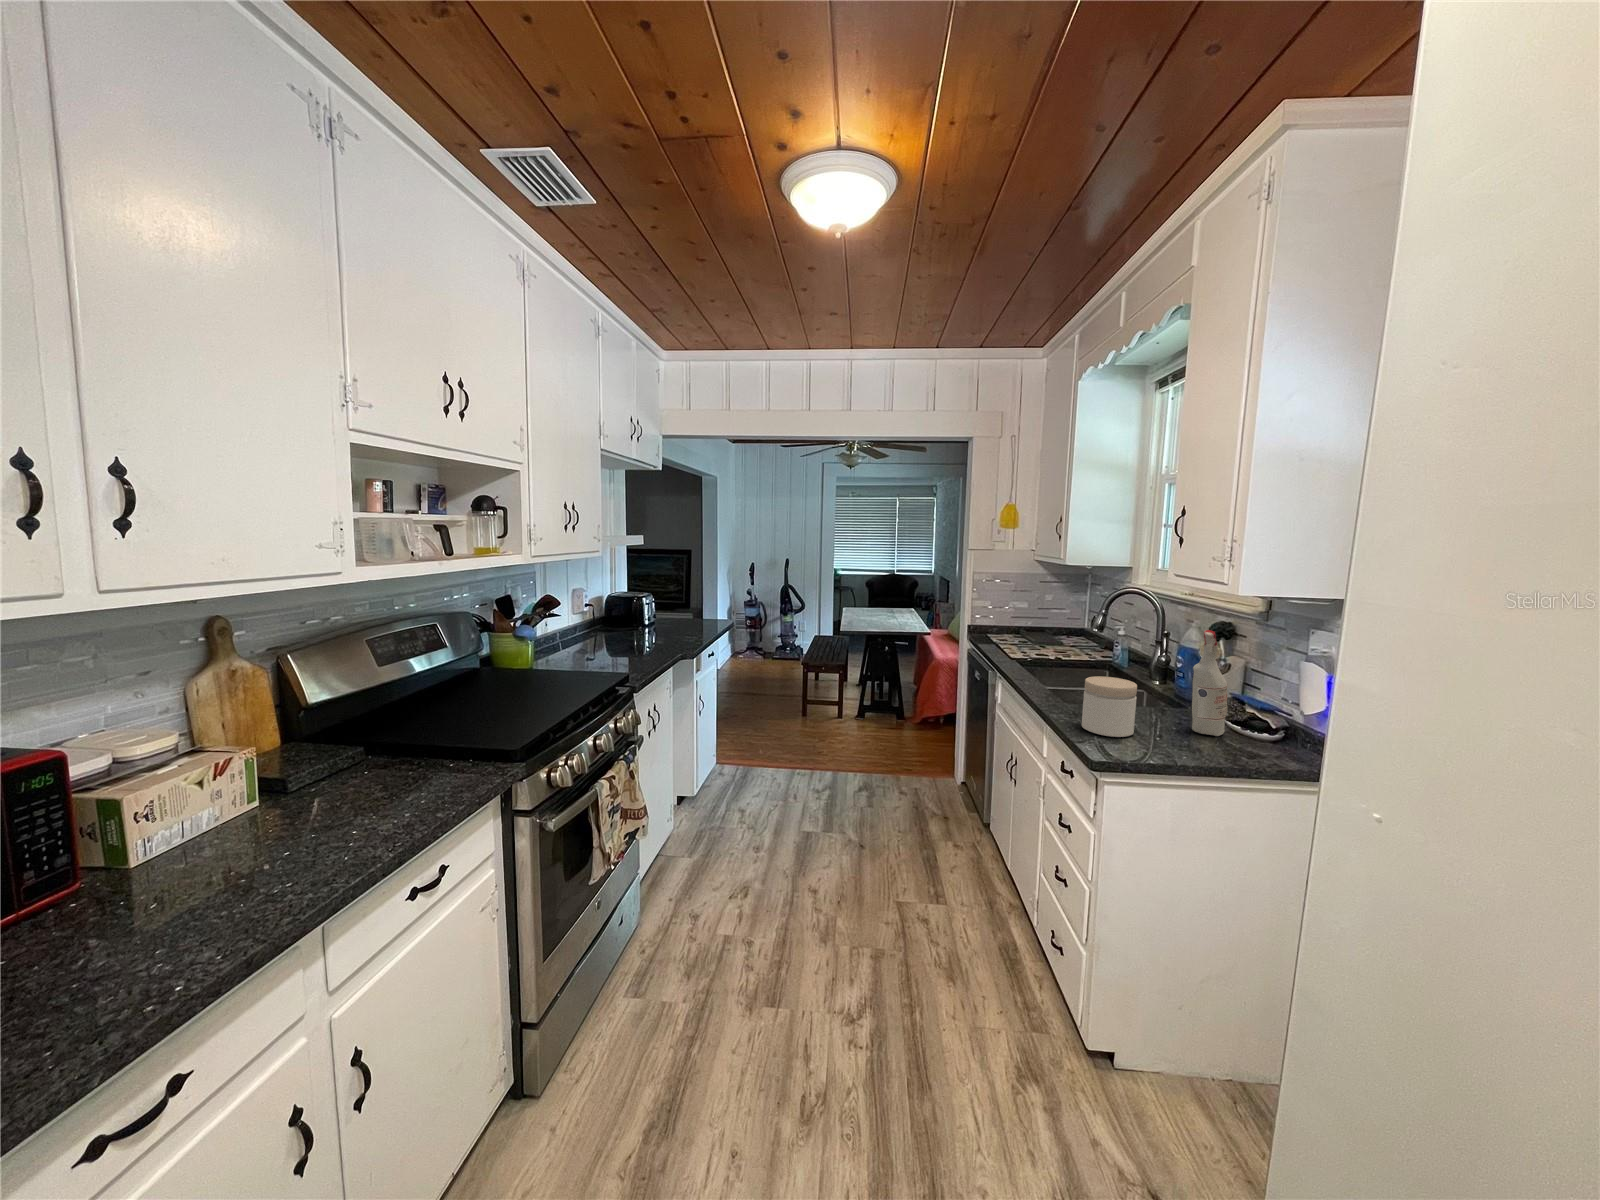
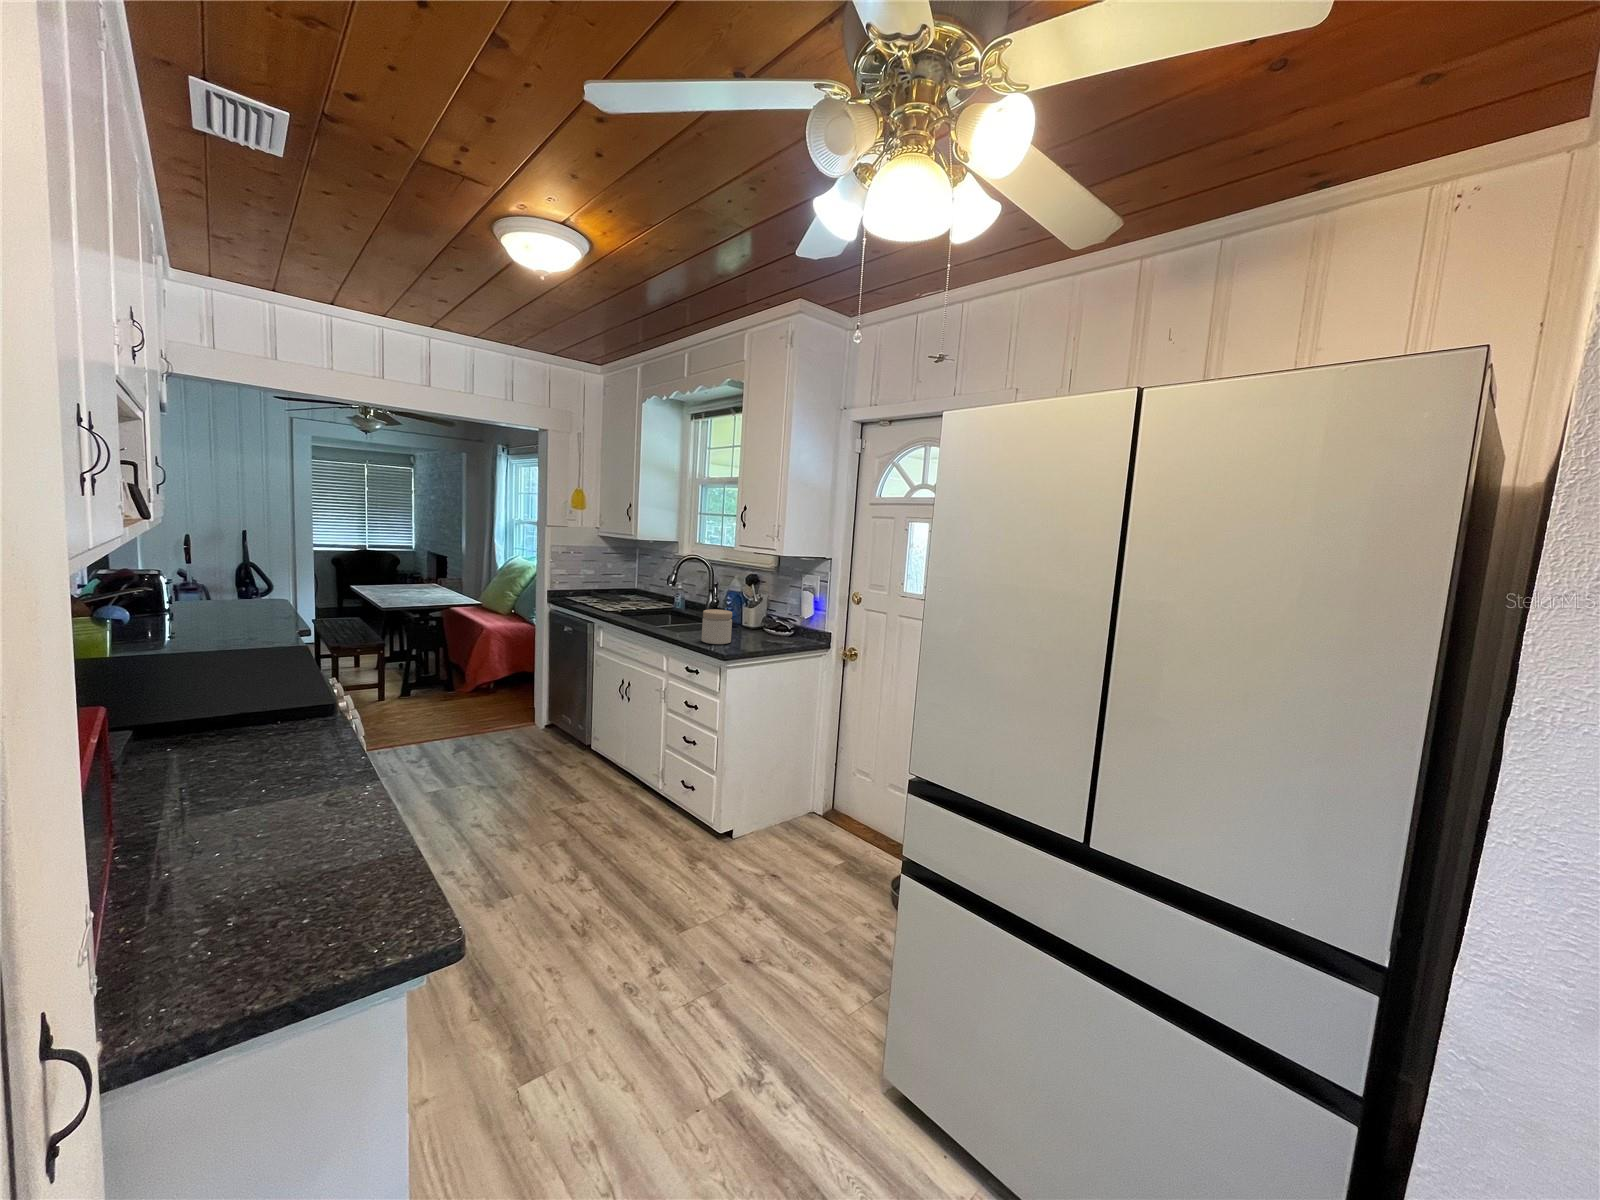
spray bottle: present [1192,630,1227,736] -> none [753,577,771,638]

